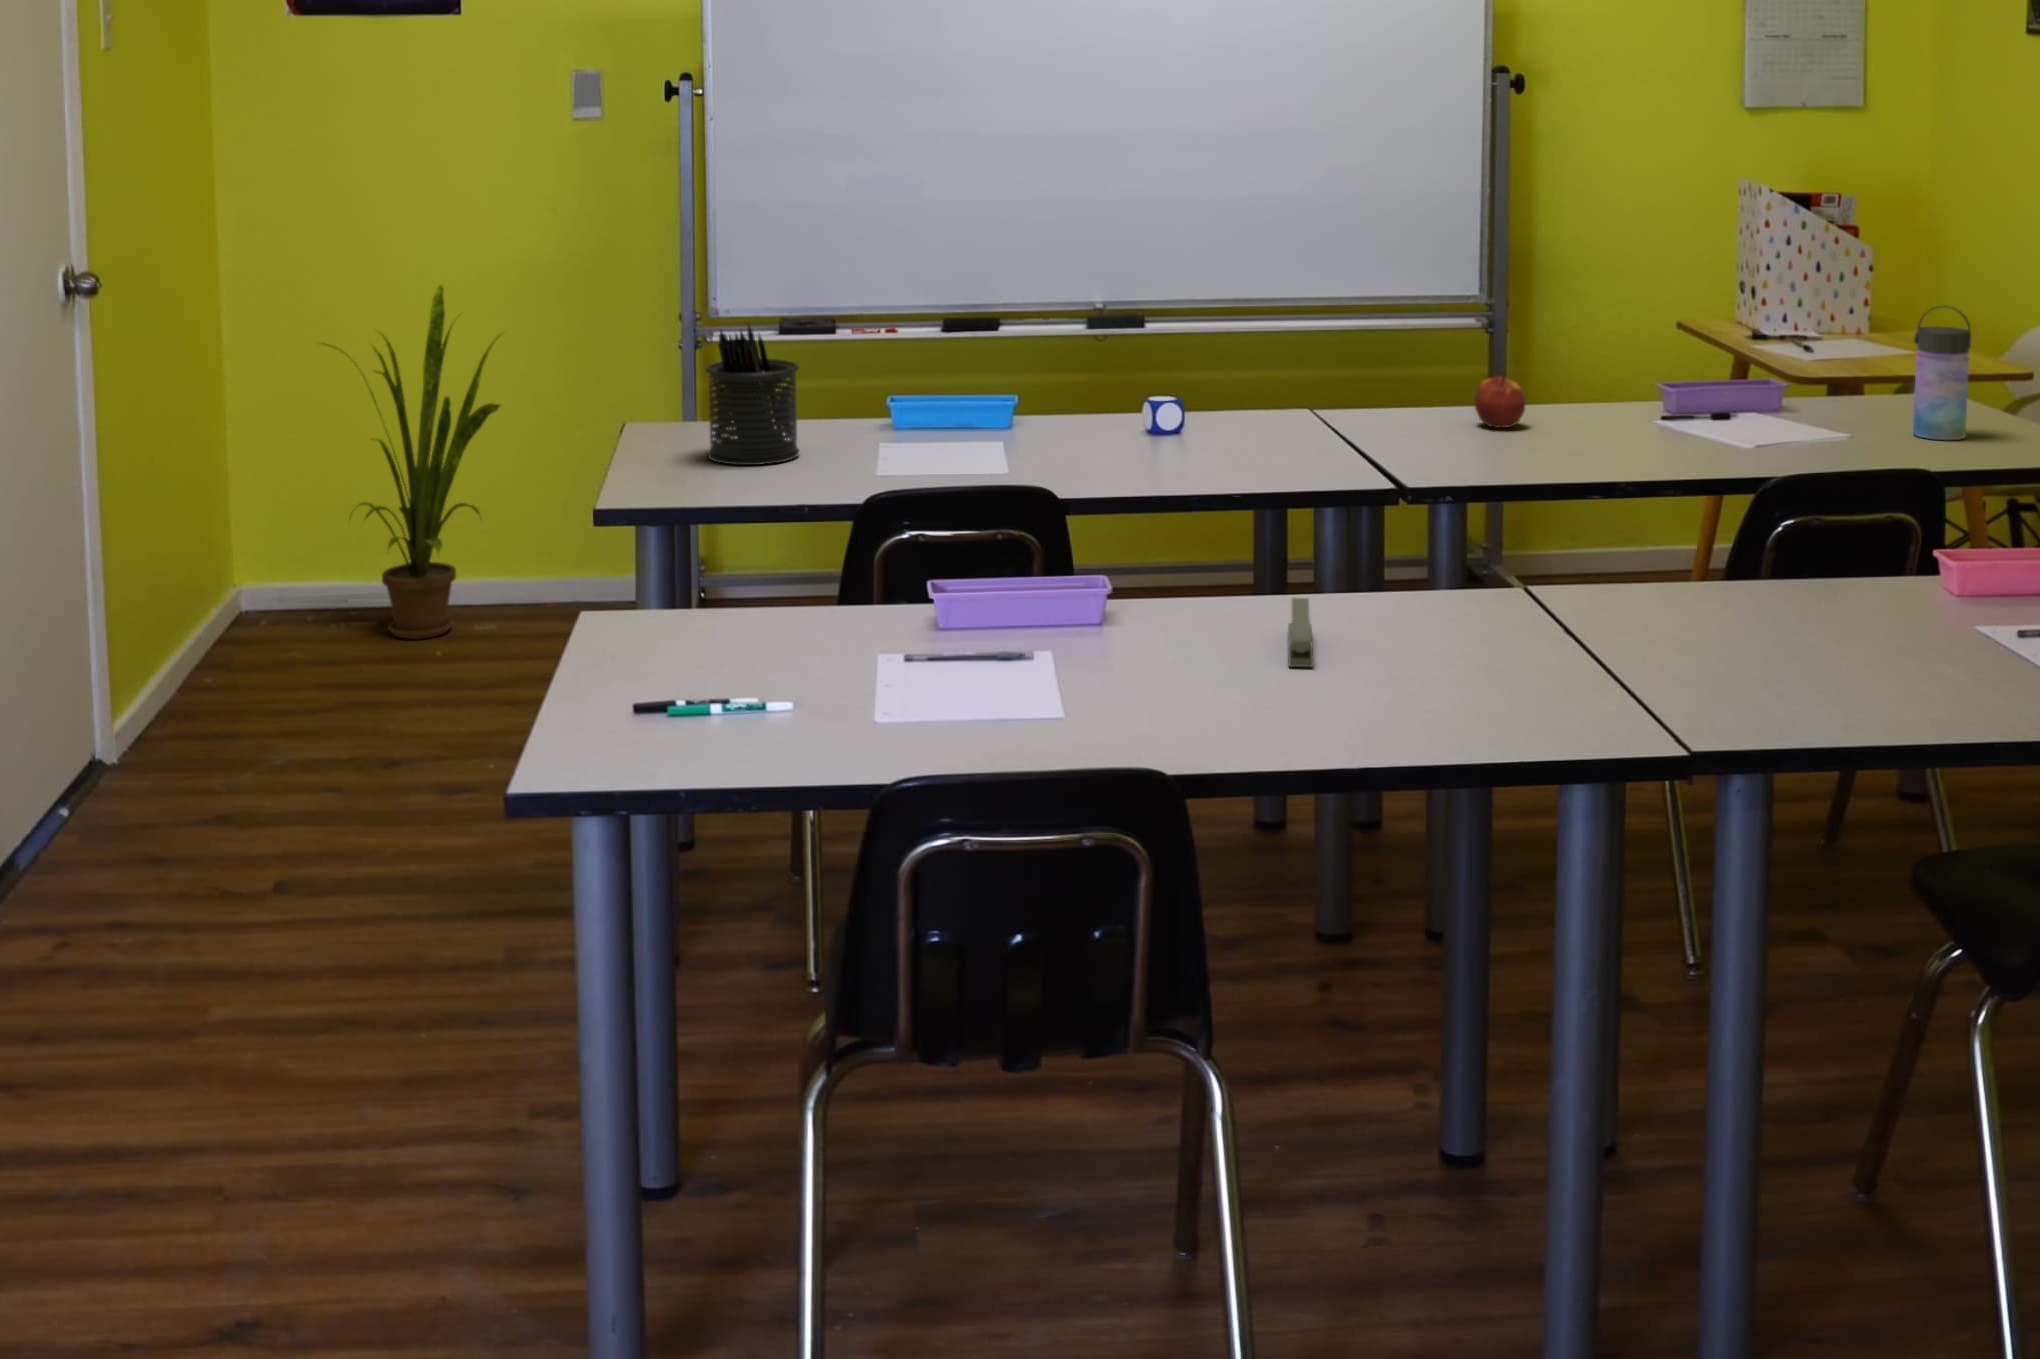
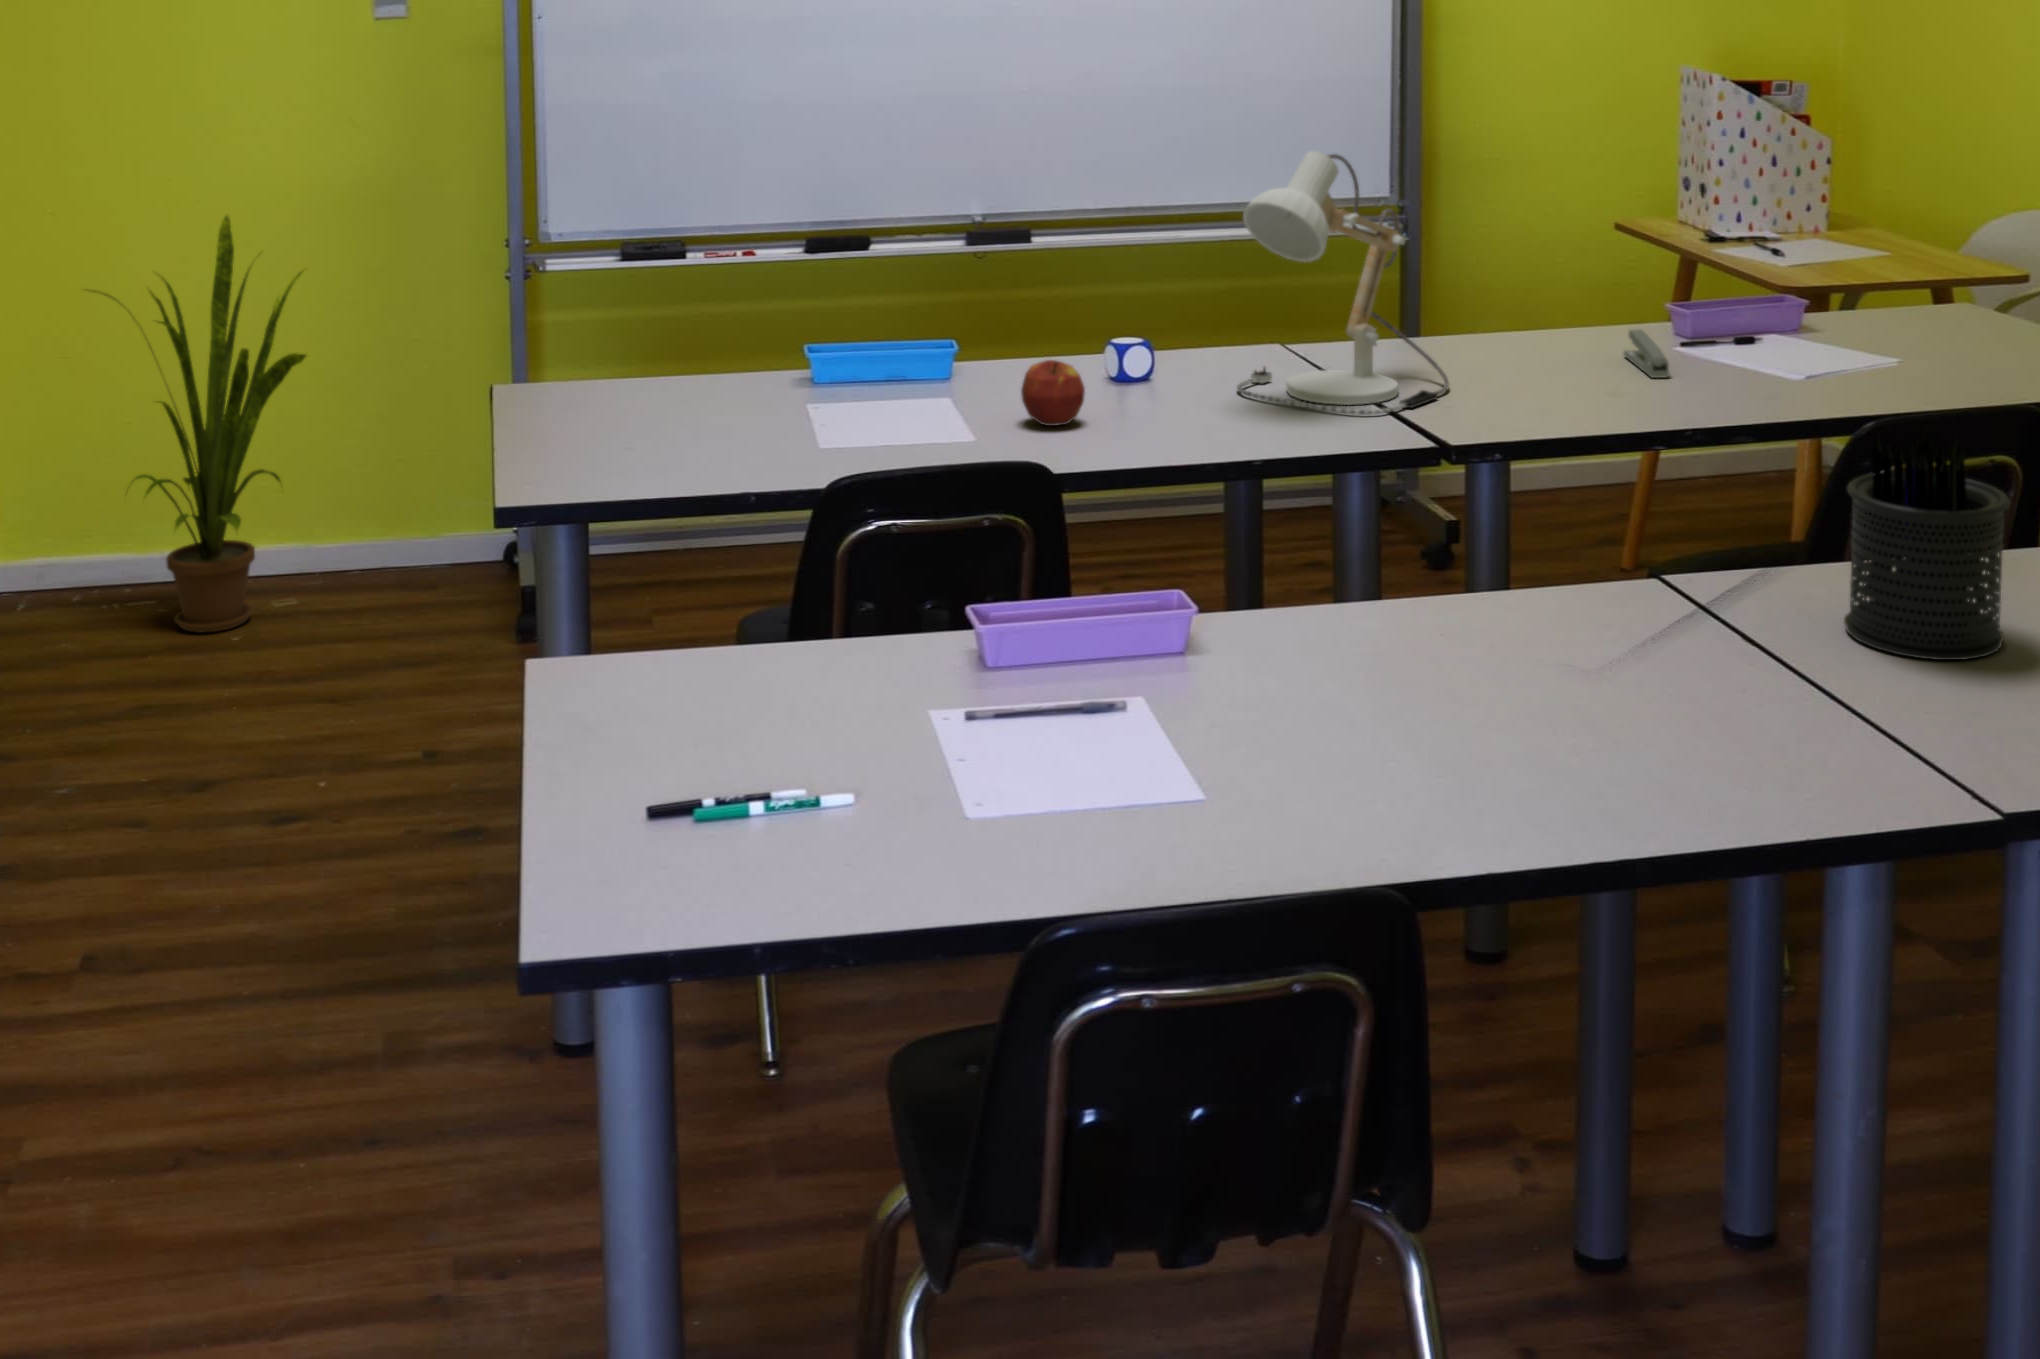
desk lamp: none [1240,237,1427,466] -> present [1237,151,1449,415]
water bottle: present [1913,306,1972,440] -> none [1958,208,2023,357]
pen holder: present [705,326,799,465] -> present [1844,426,2010,660]
apple: present [1474,376,1525,428] -> present [1021,360,1085,426]
stapler: present [1288,598,1313,667] -> present [1624,329,1669,378]

